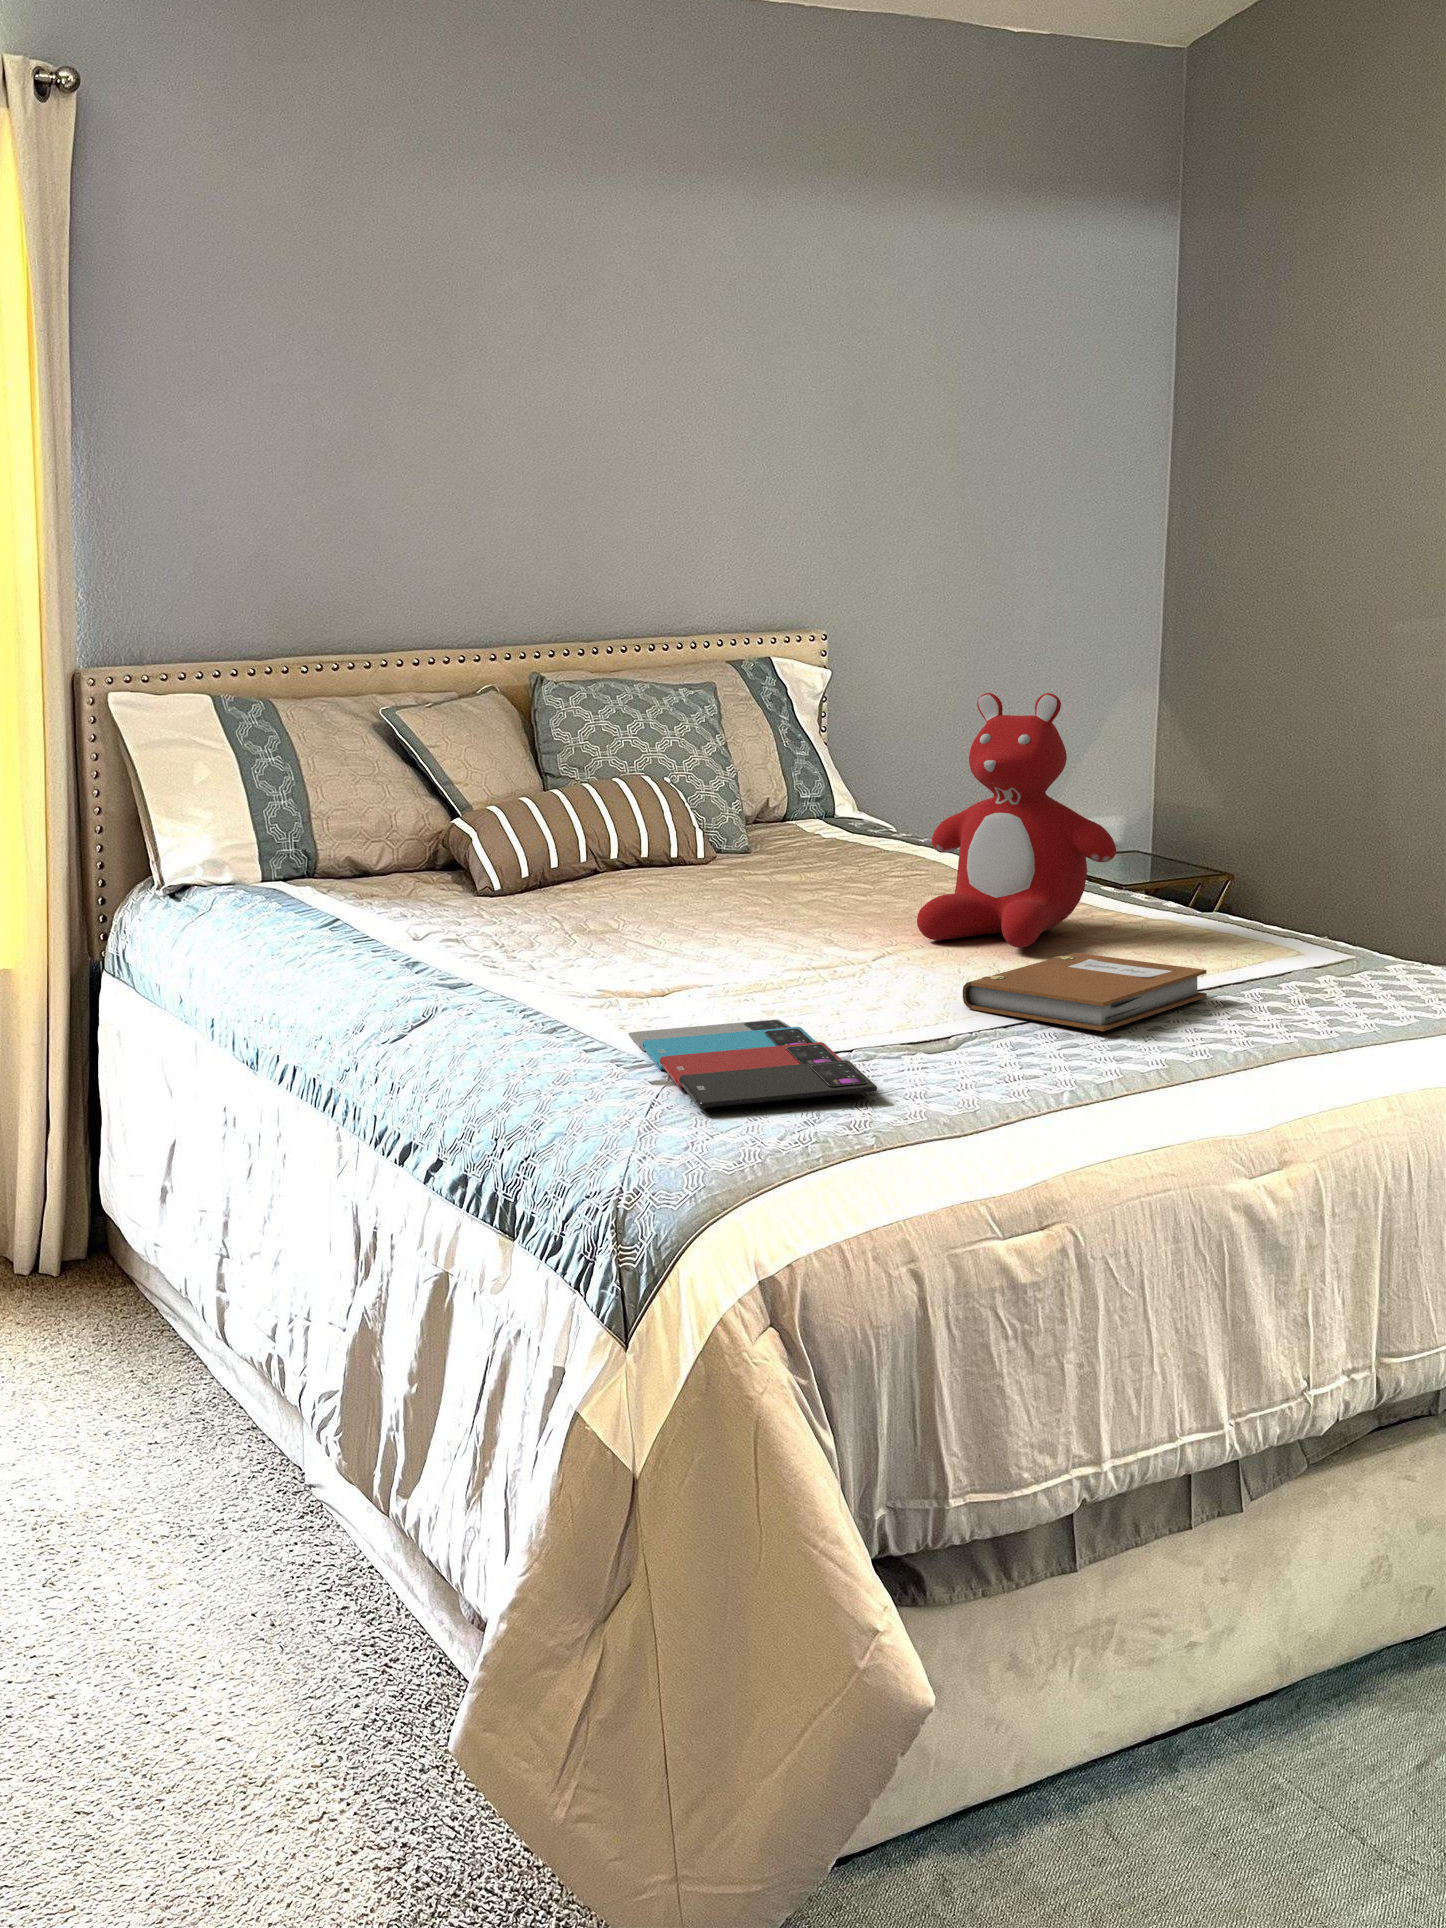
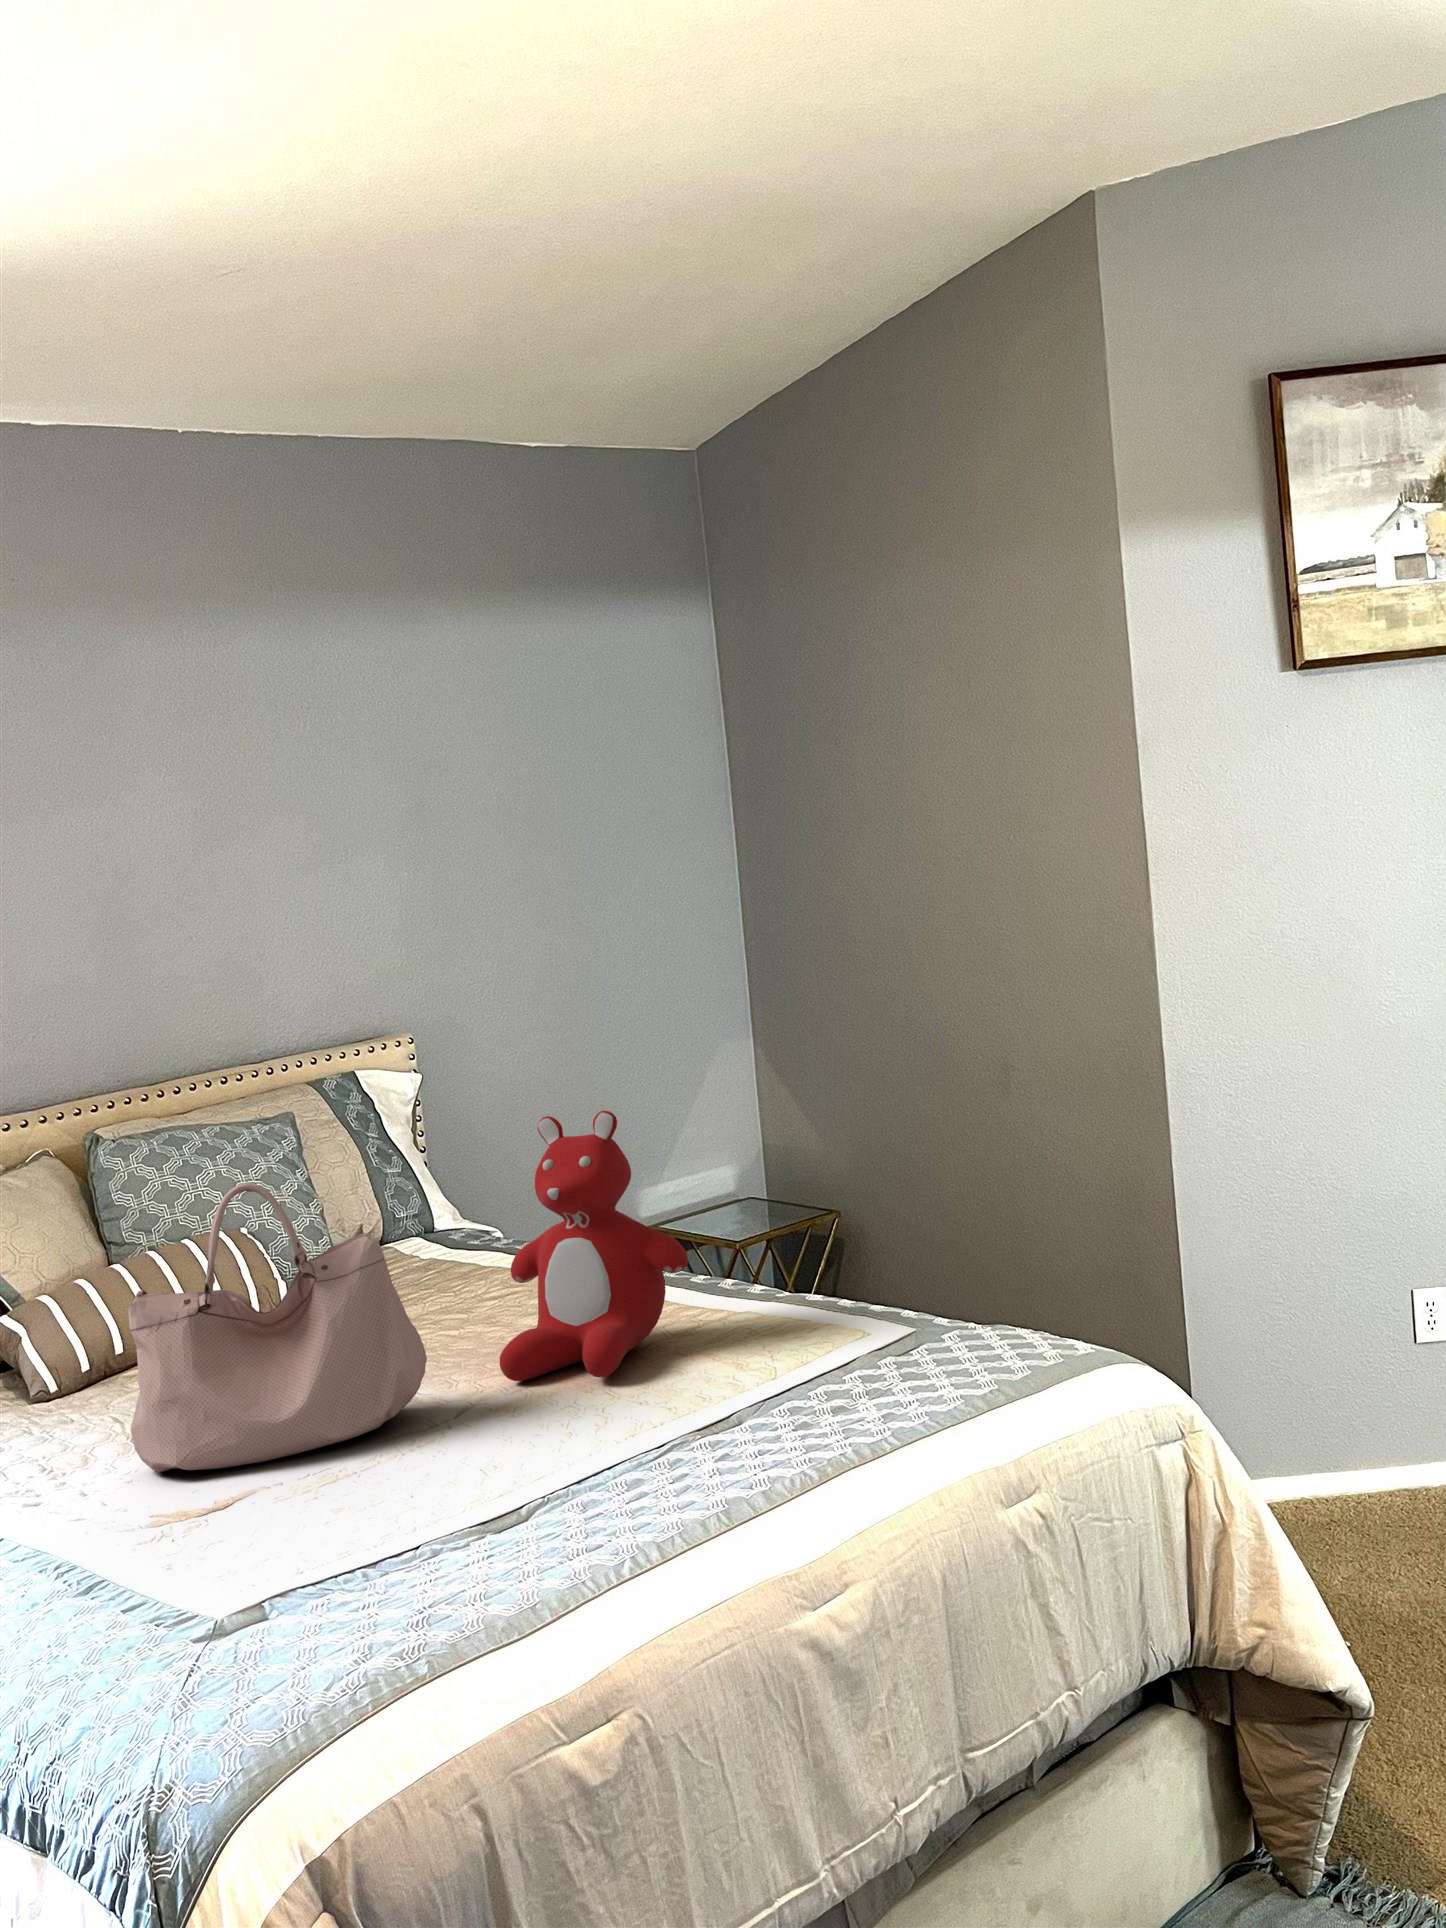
handbag: none [578,708,852,964] -> present [128,1183,427,1472]
notebook: present [963,953,1207,1031] -> none [536,1379,776,1473]
smartphone: present [628,1019,877,1108] -> none [177,1521,435,1664]

